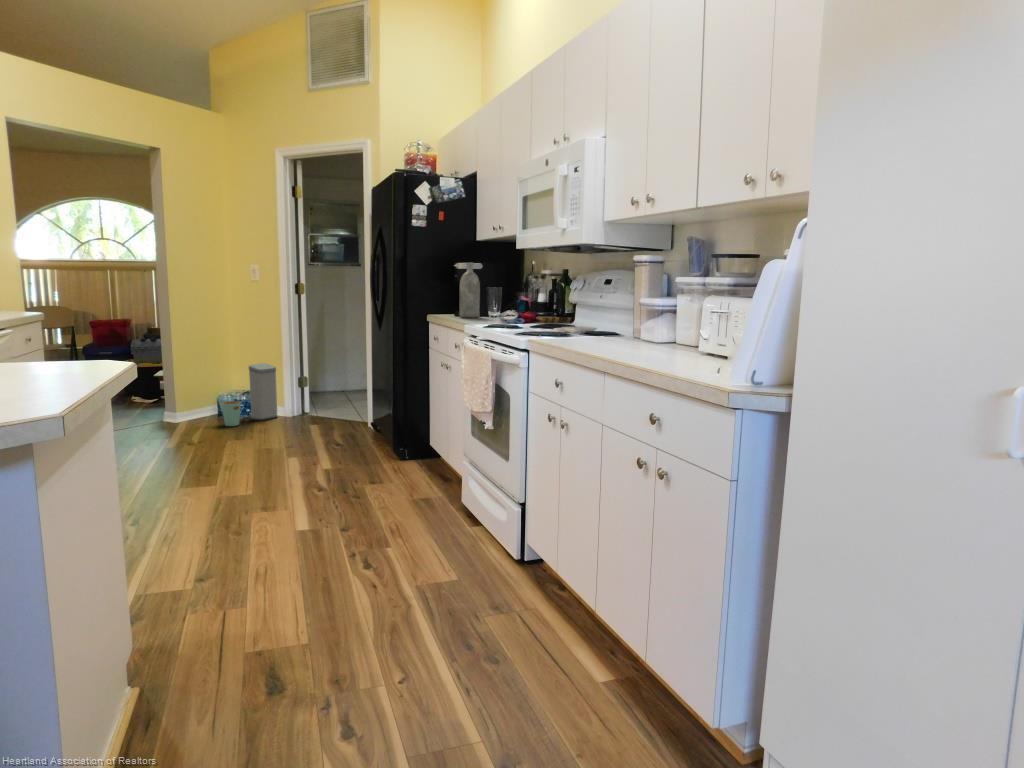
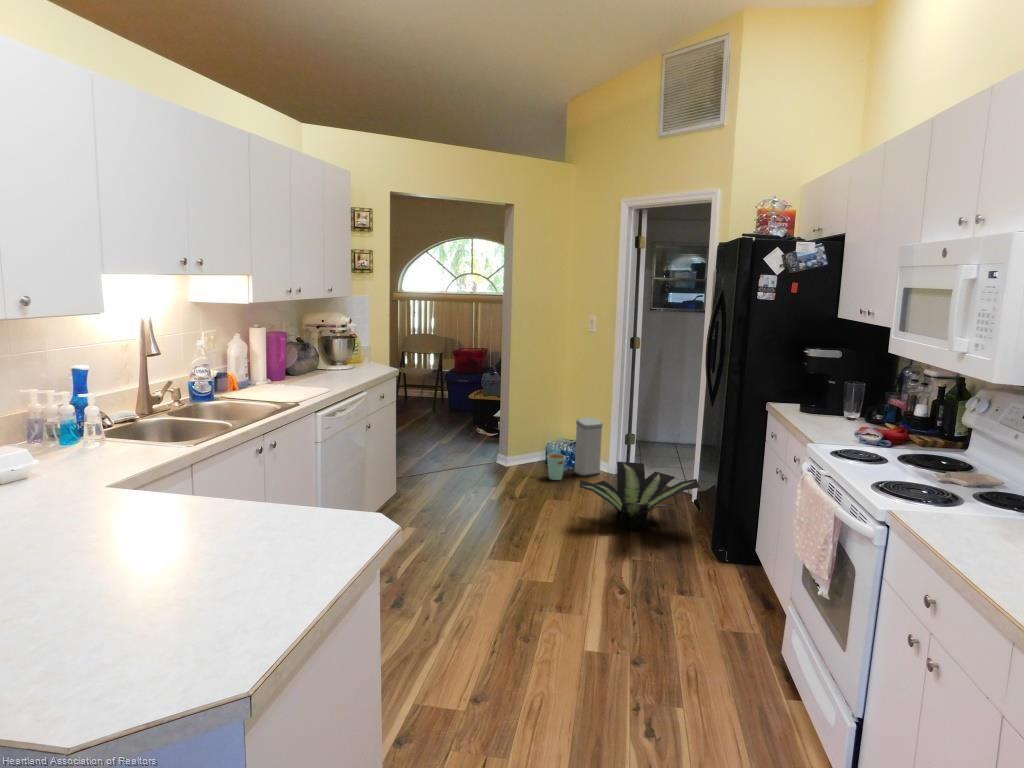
bottle: present [459,263,480,317] -> none [804,356,834,423]
potted plant: none [263,393,377,451] -> present [579,462,700,531]

